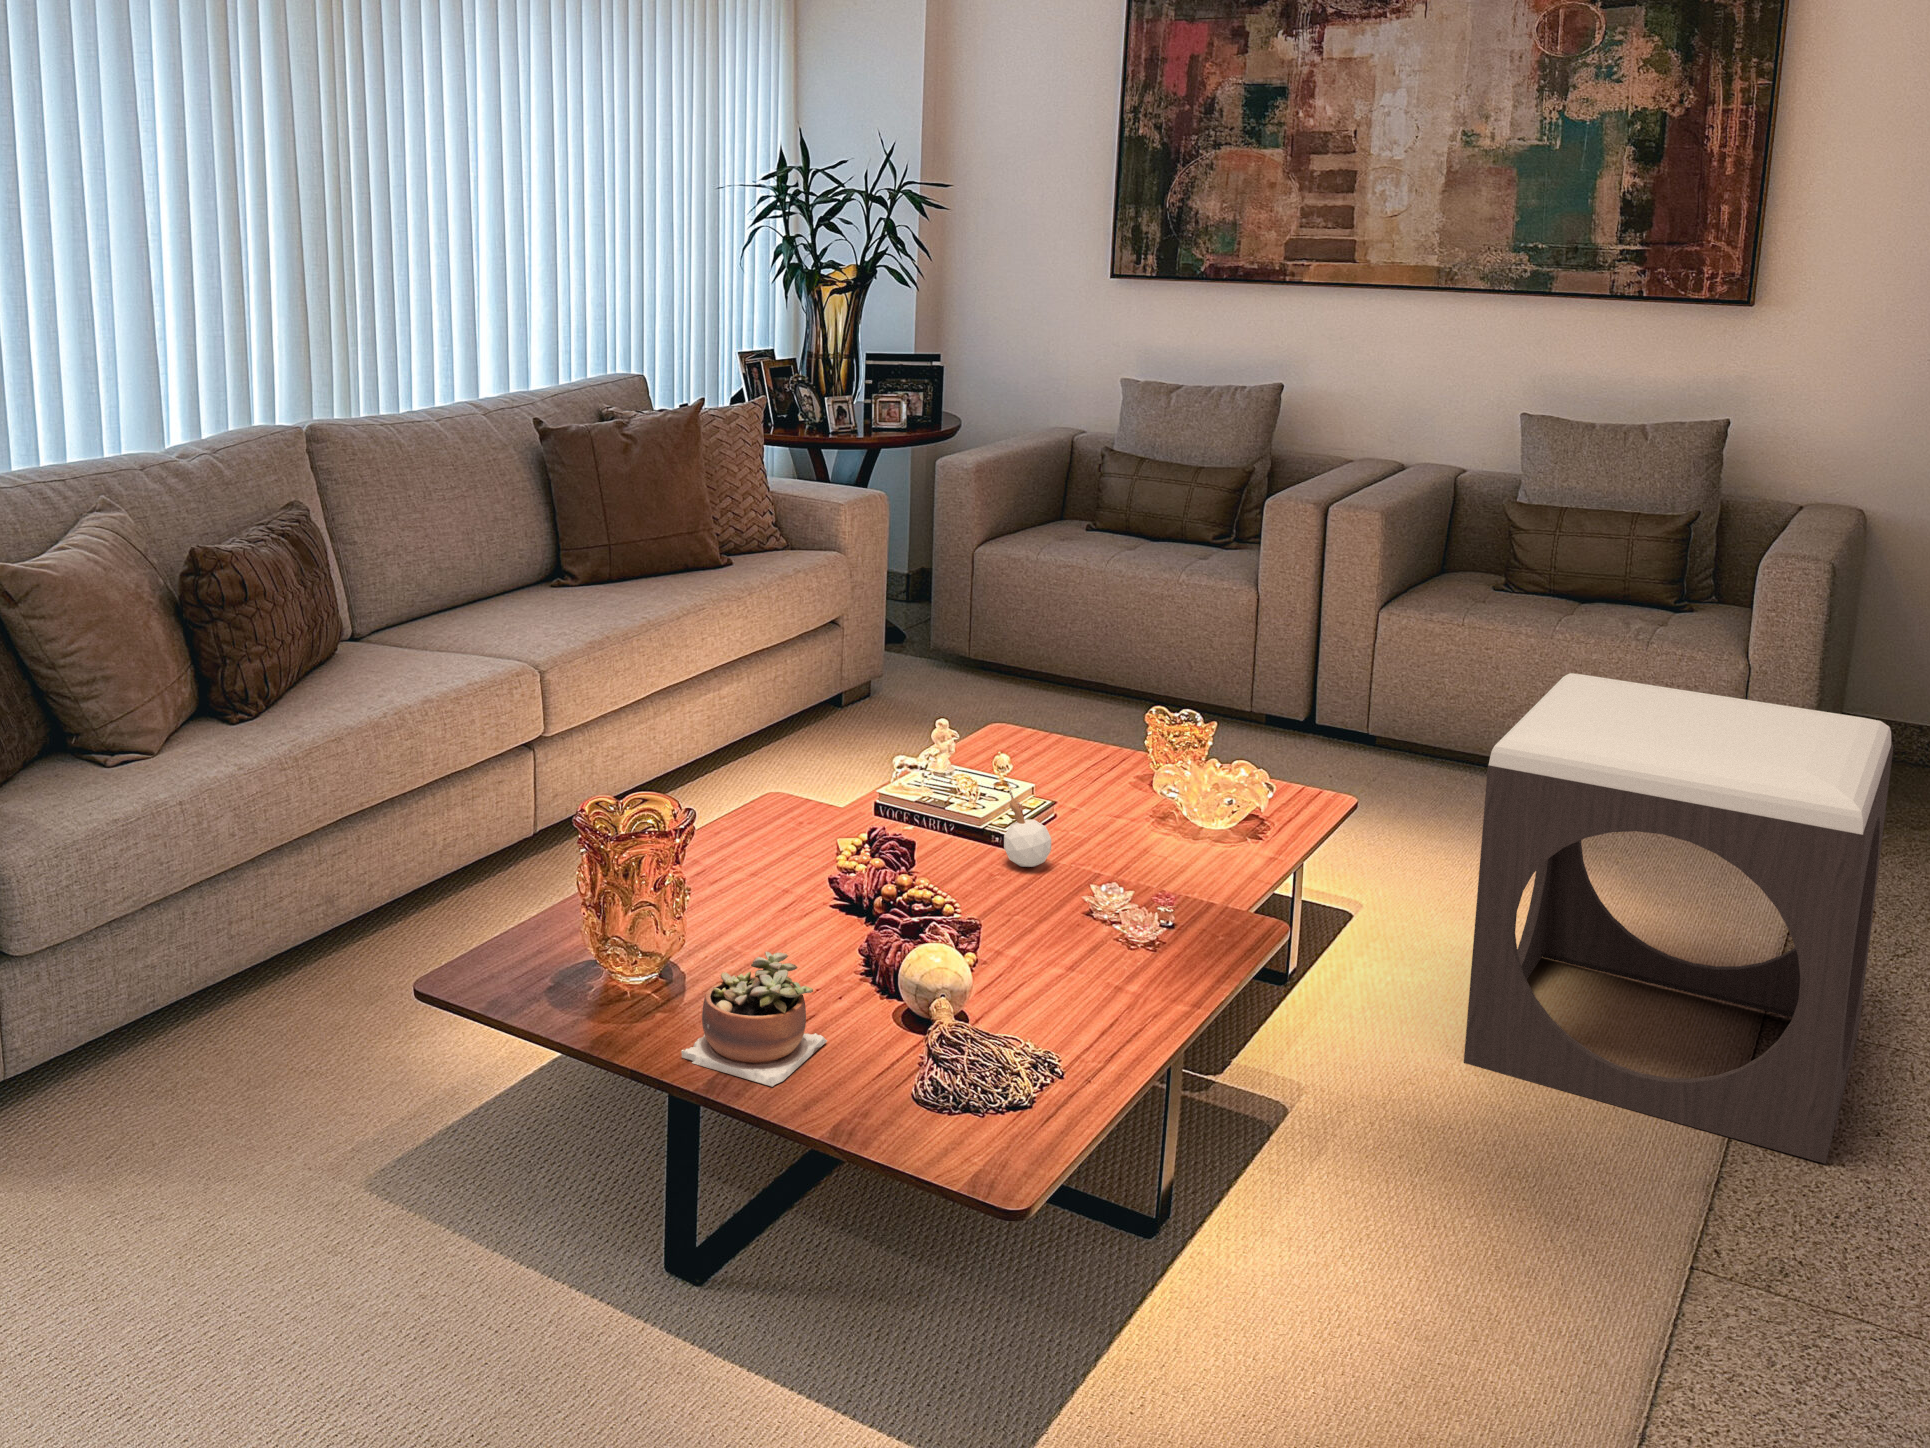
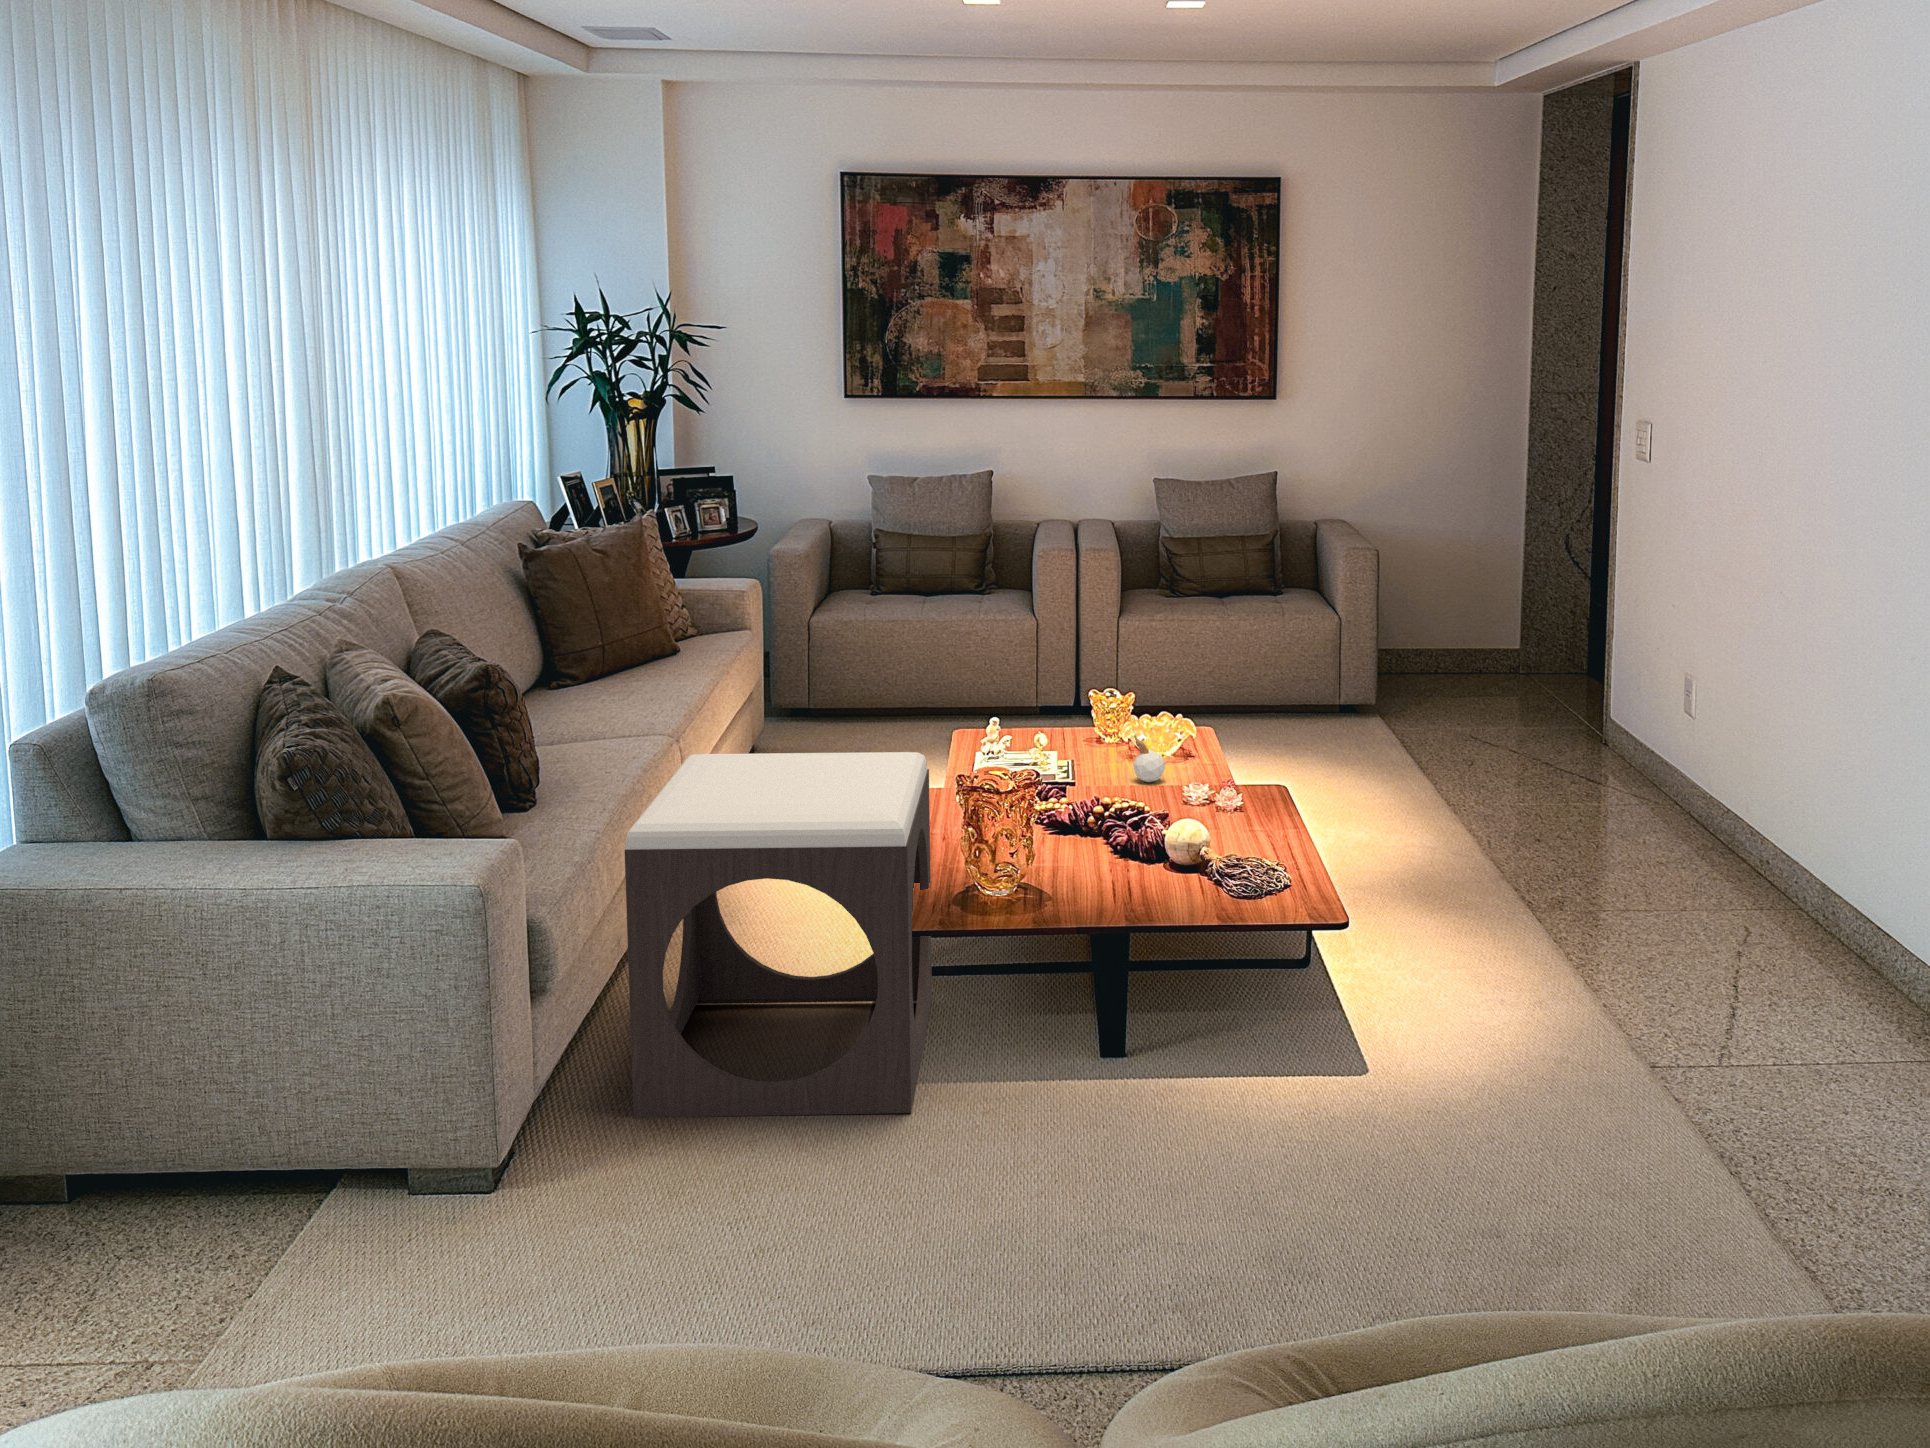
footstool: present [1464,673,1894,1164] -> present [625,752,932,1118]
succulent plant: present [681,951,827,1086] -> none [1141,823,1215,901]

